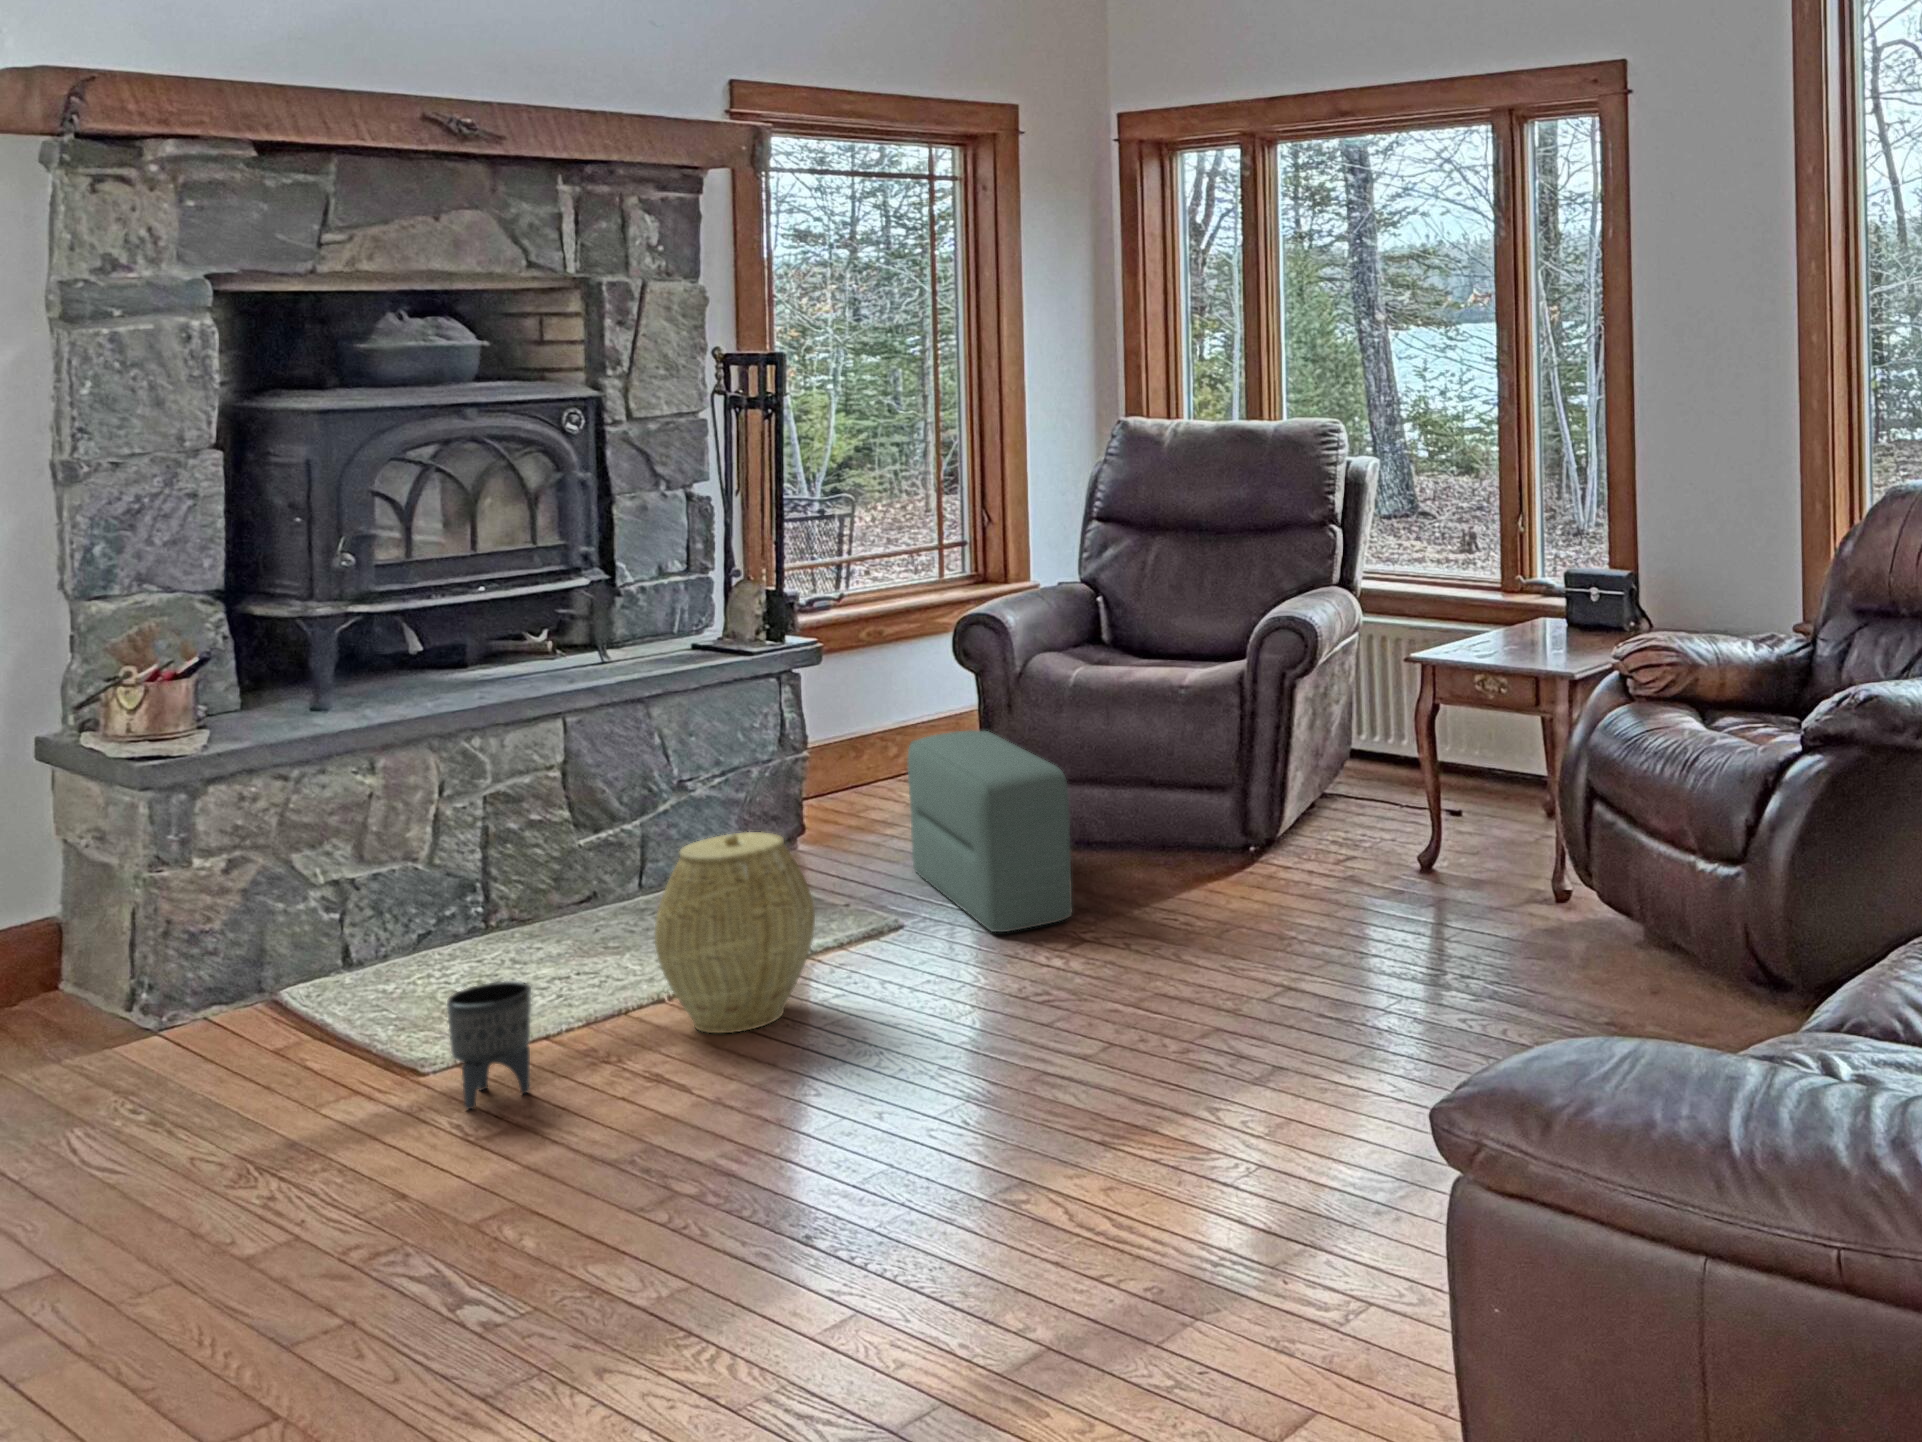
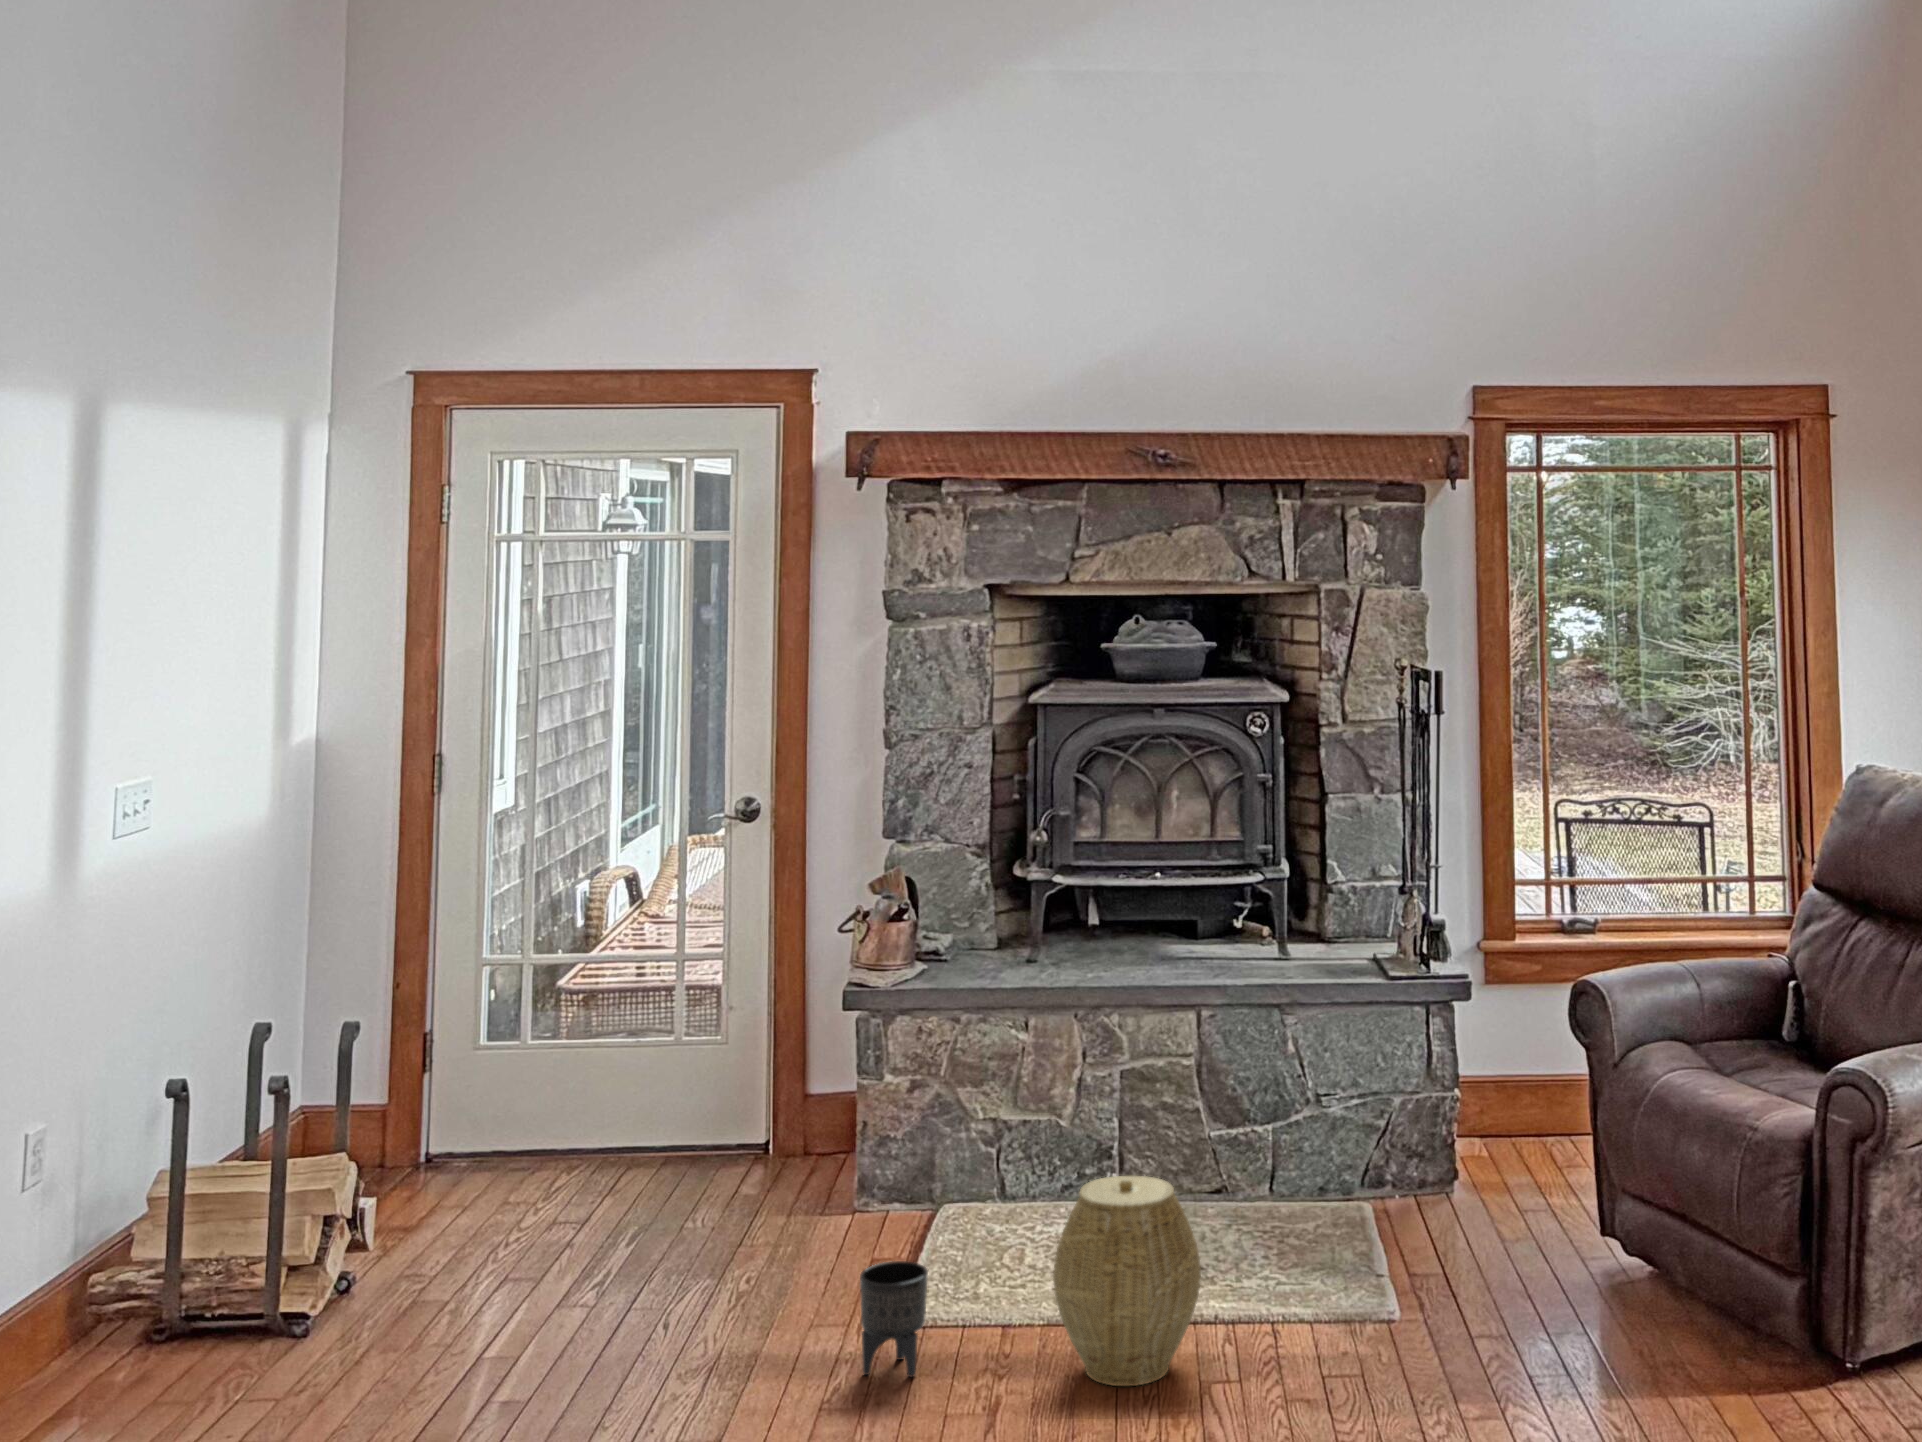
pouf: present [908,730,1072,932] -> none [1424,1111,1574,1375]

